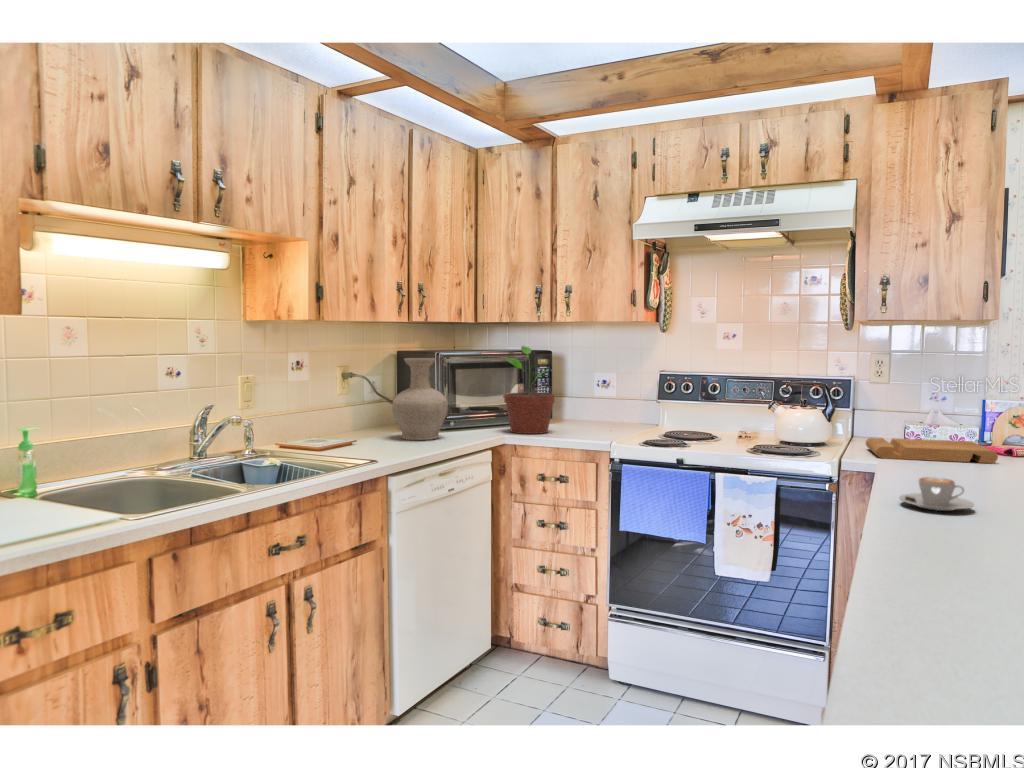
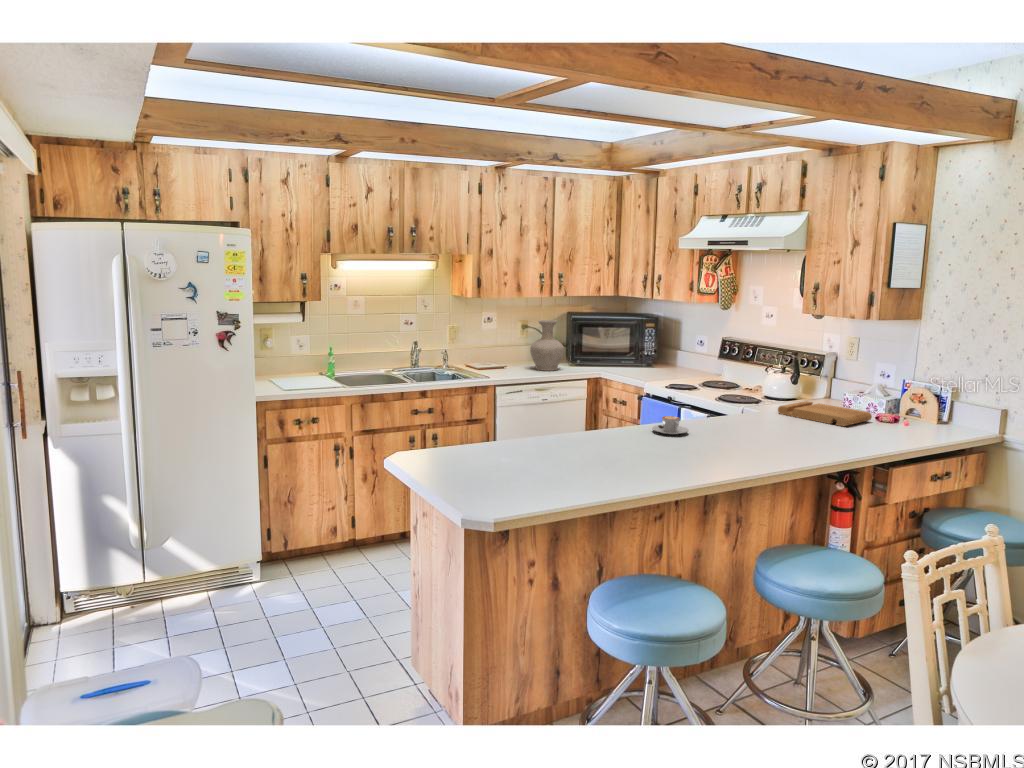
potted plant: present [504,346,555,434] -> none [607,315,641,375]

